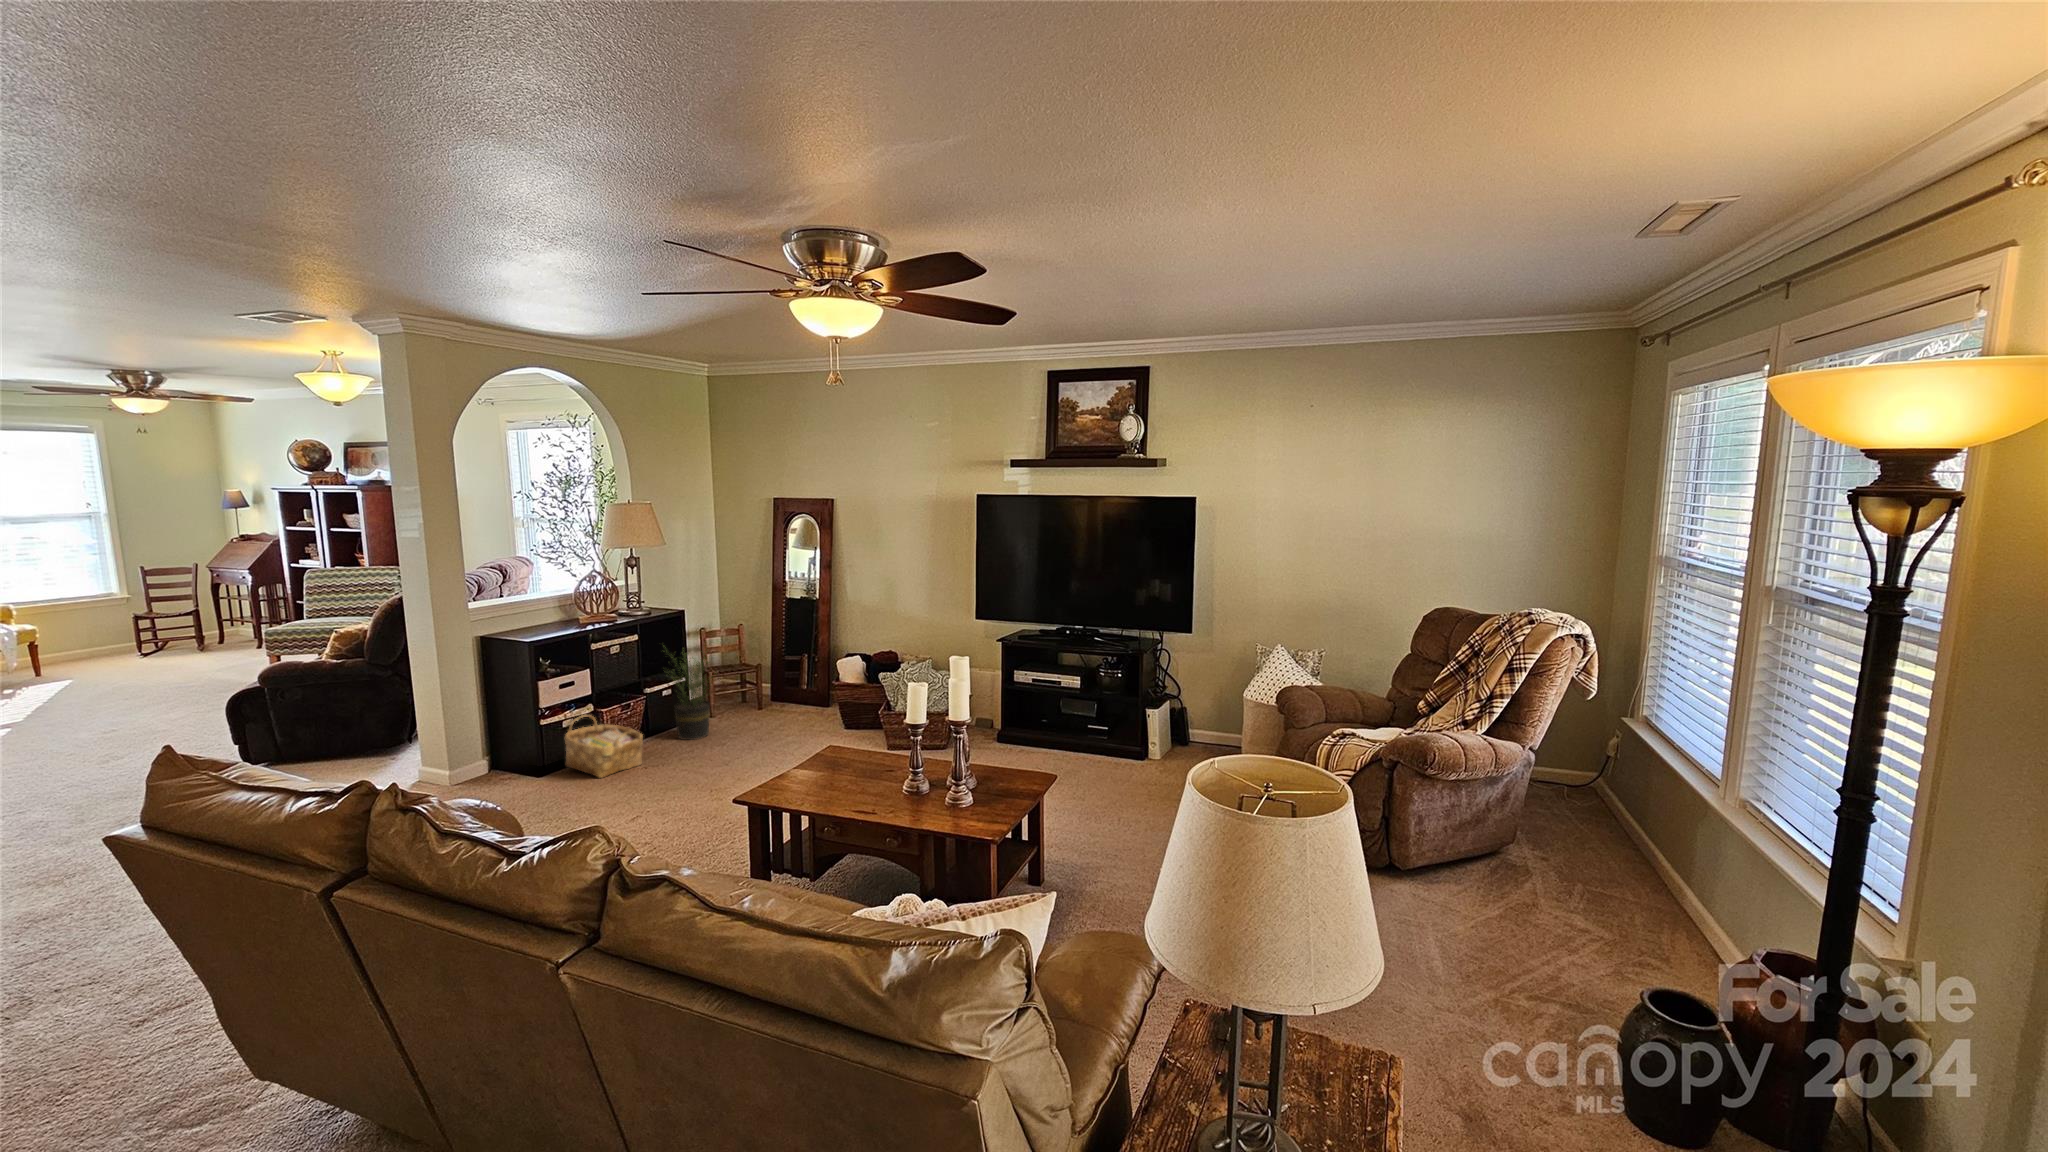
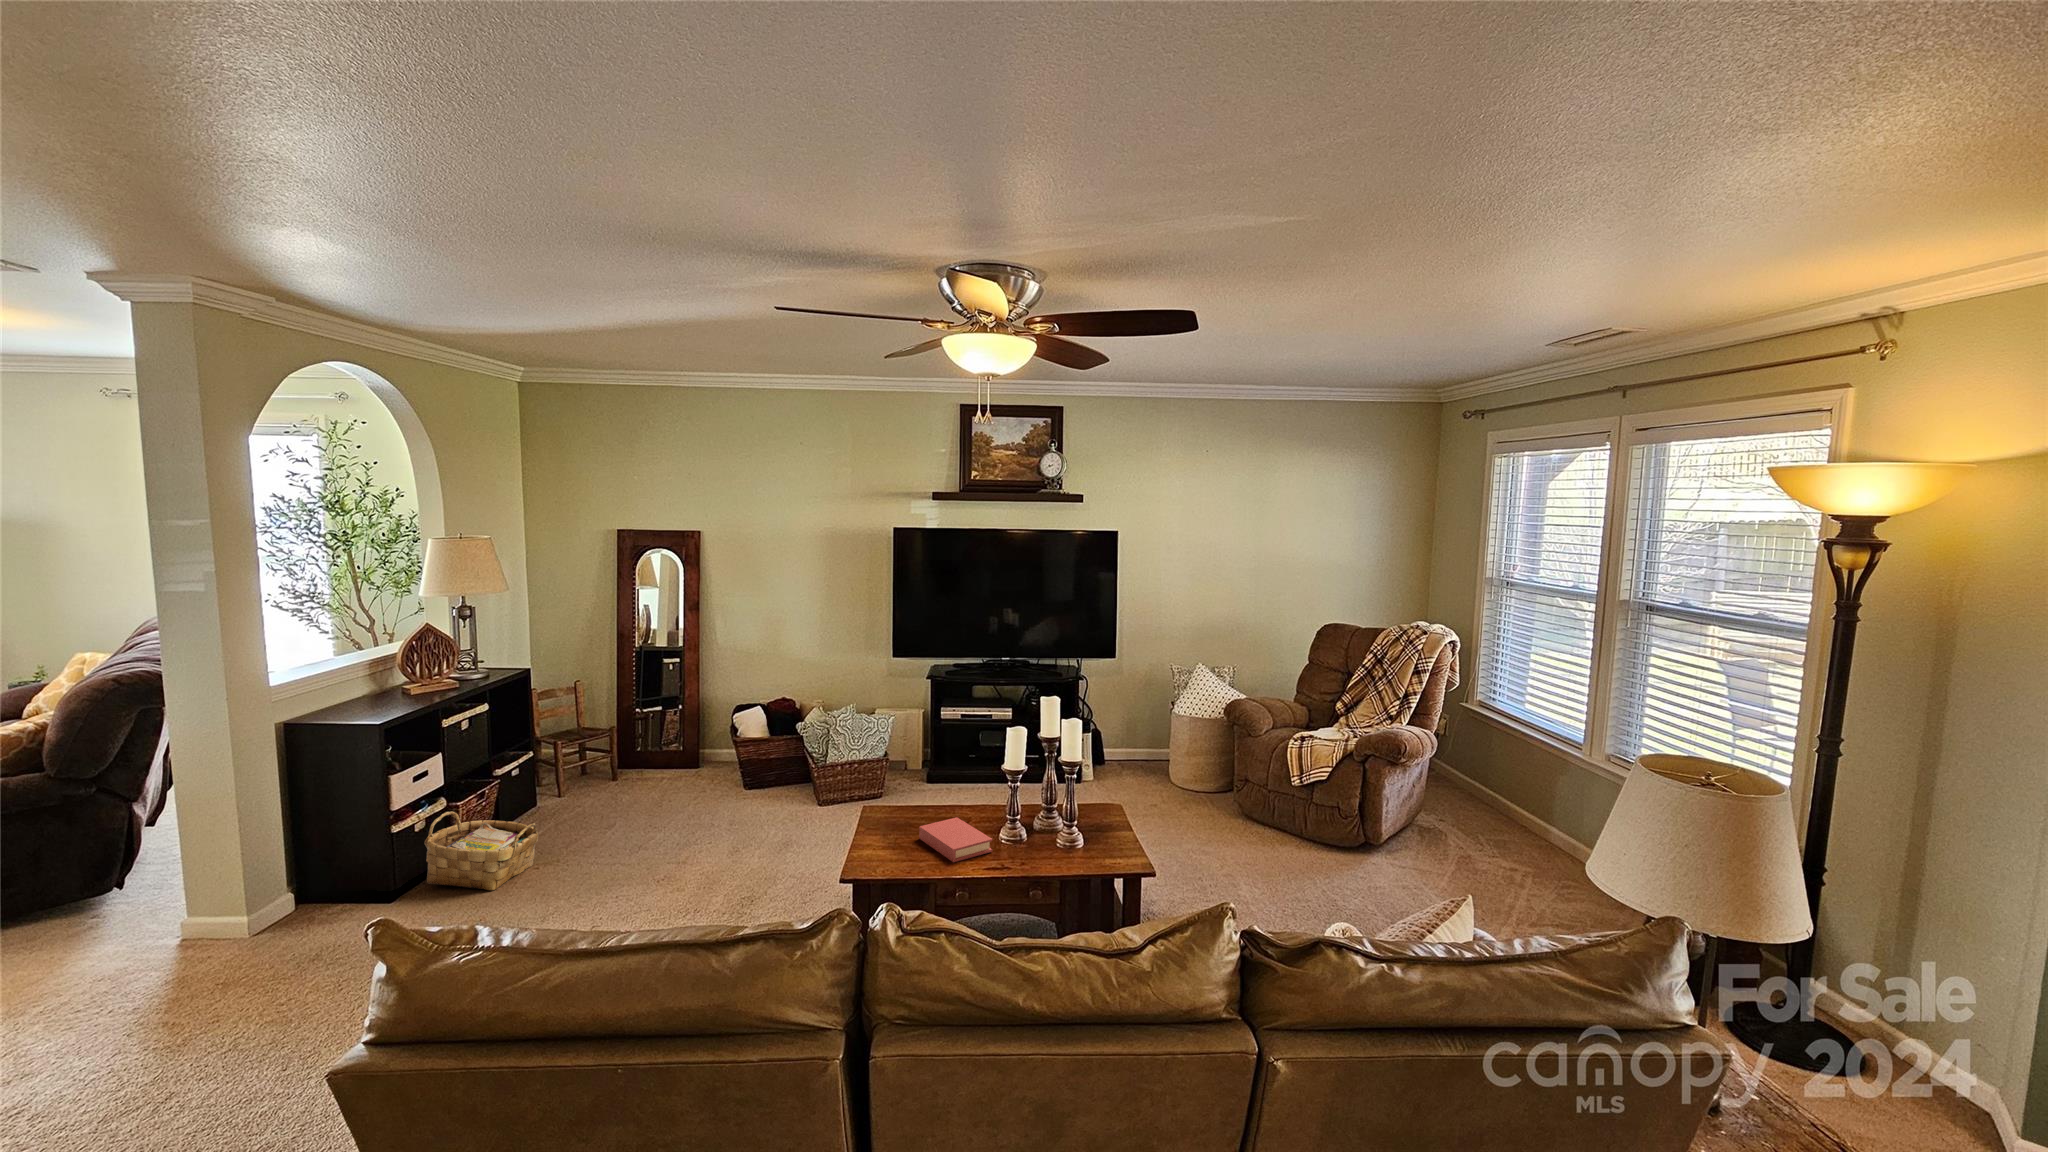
potted plant: present [664,646,712,740] -> none [512,699,601,827]
book: none [829,761,873,797] -> present [919,817,993,862]

